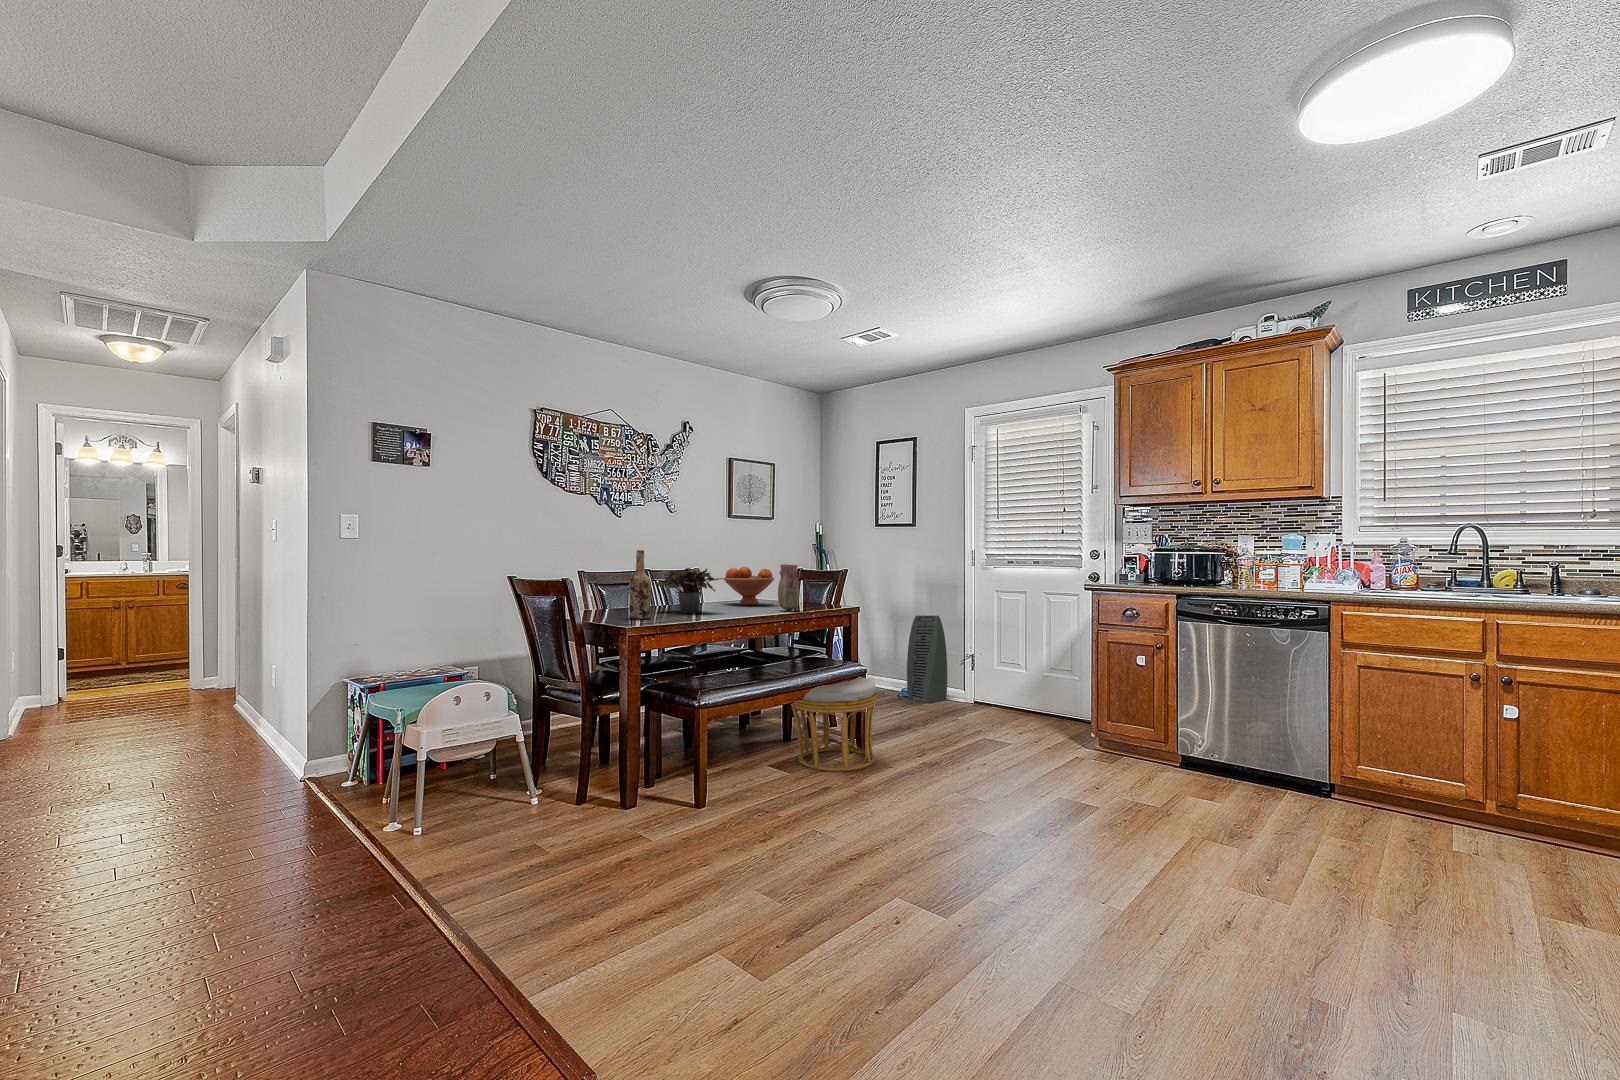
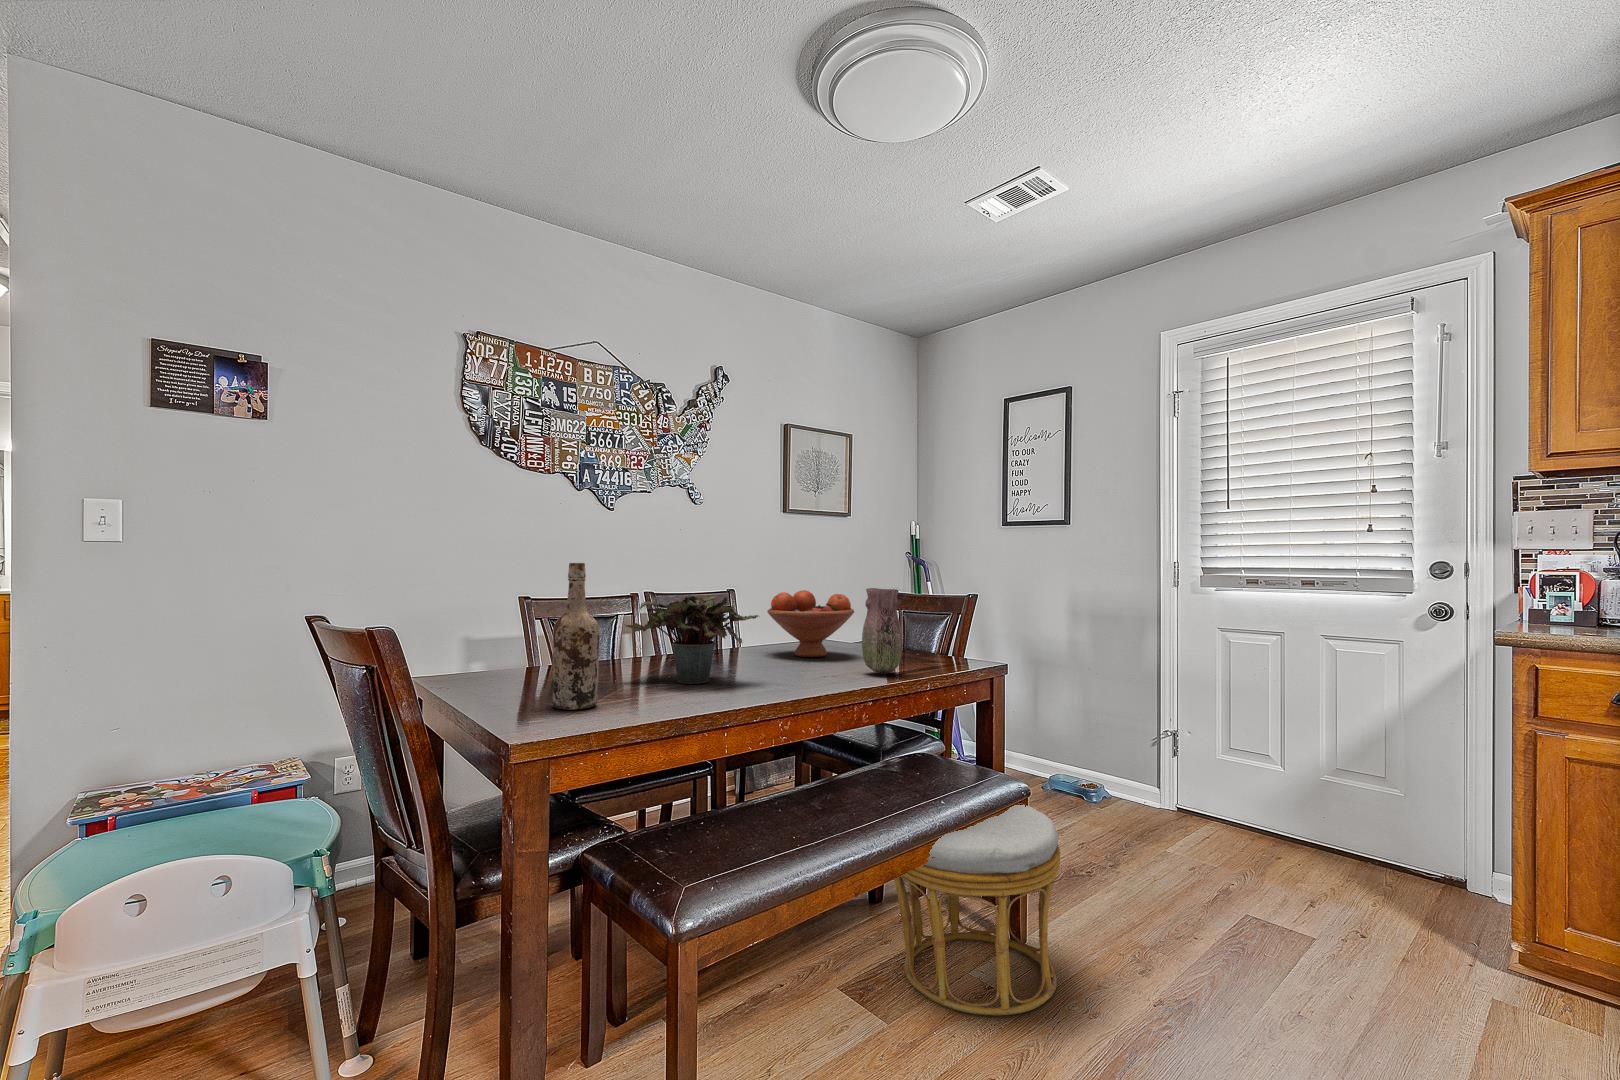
air purifier: present [907,616,947,703] -> none [1065,666,1130,809]

